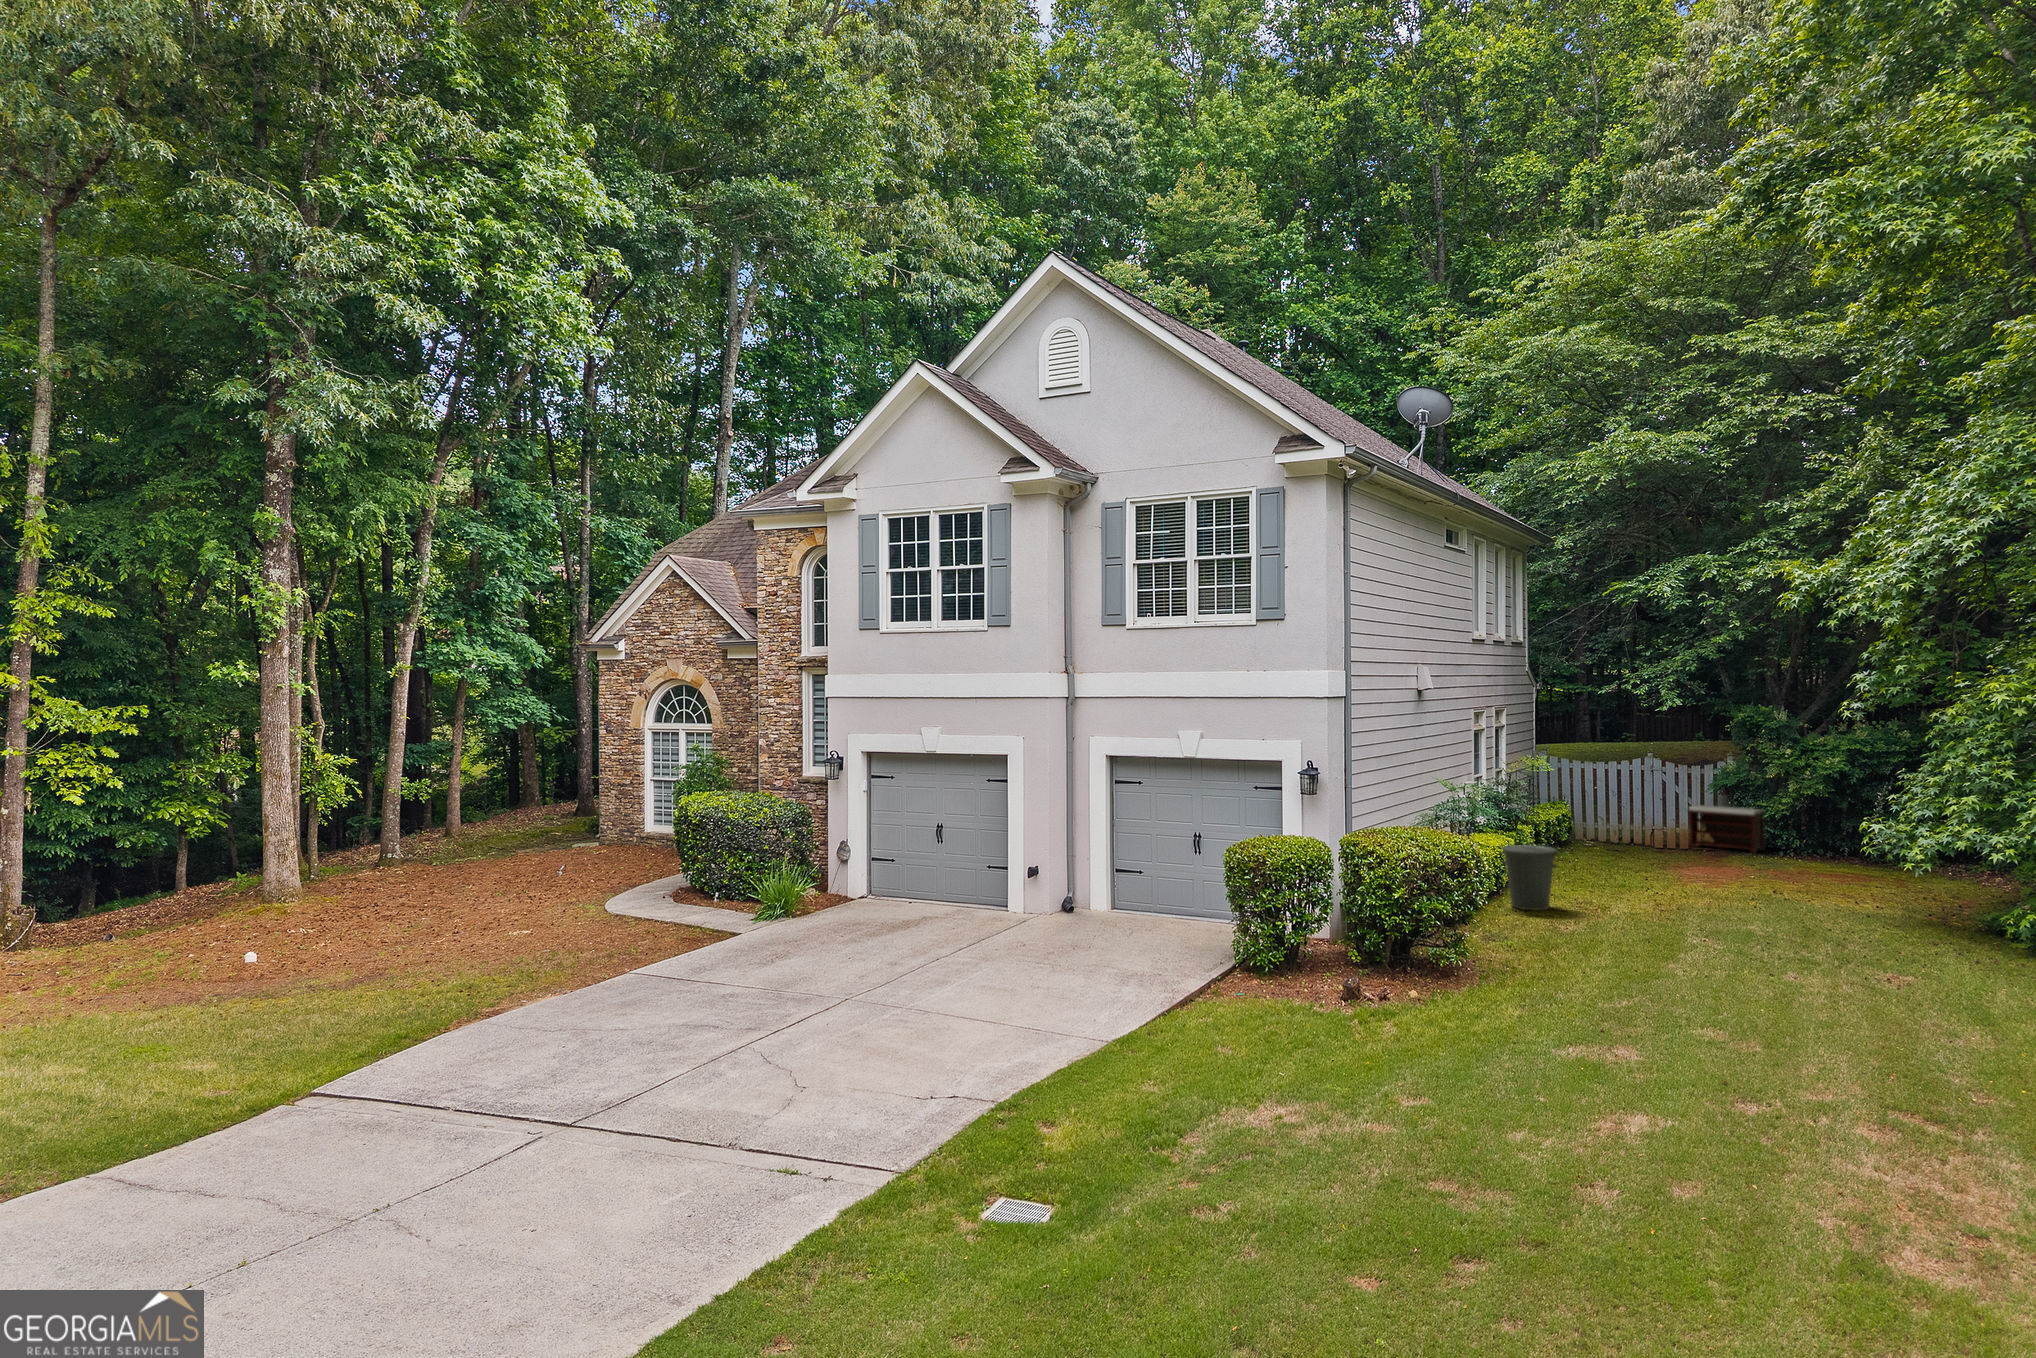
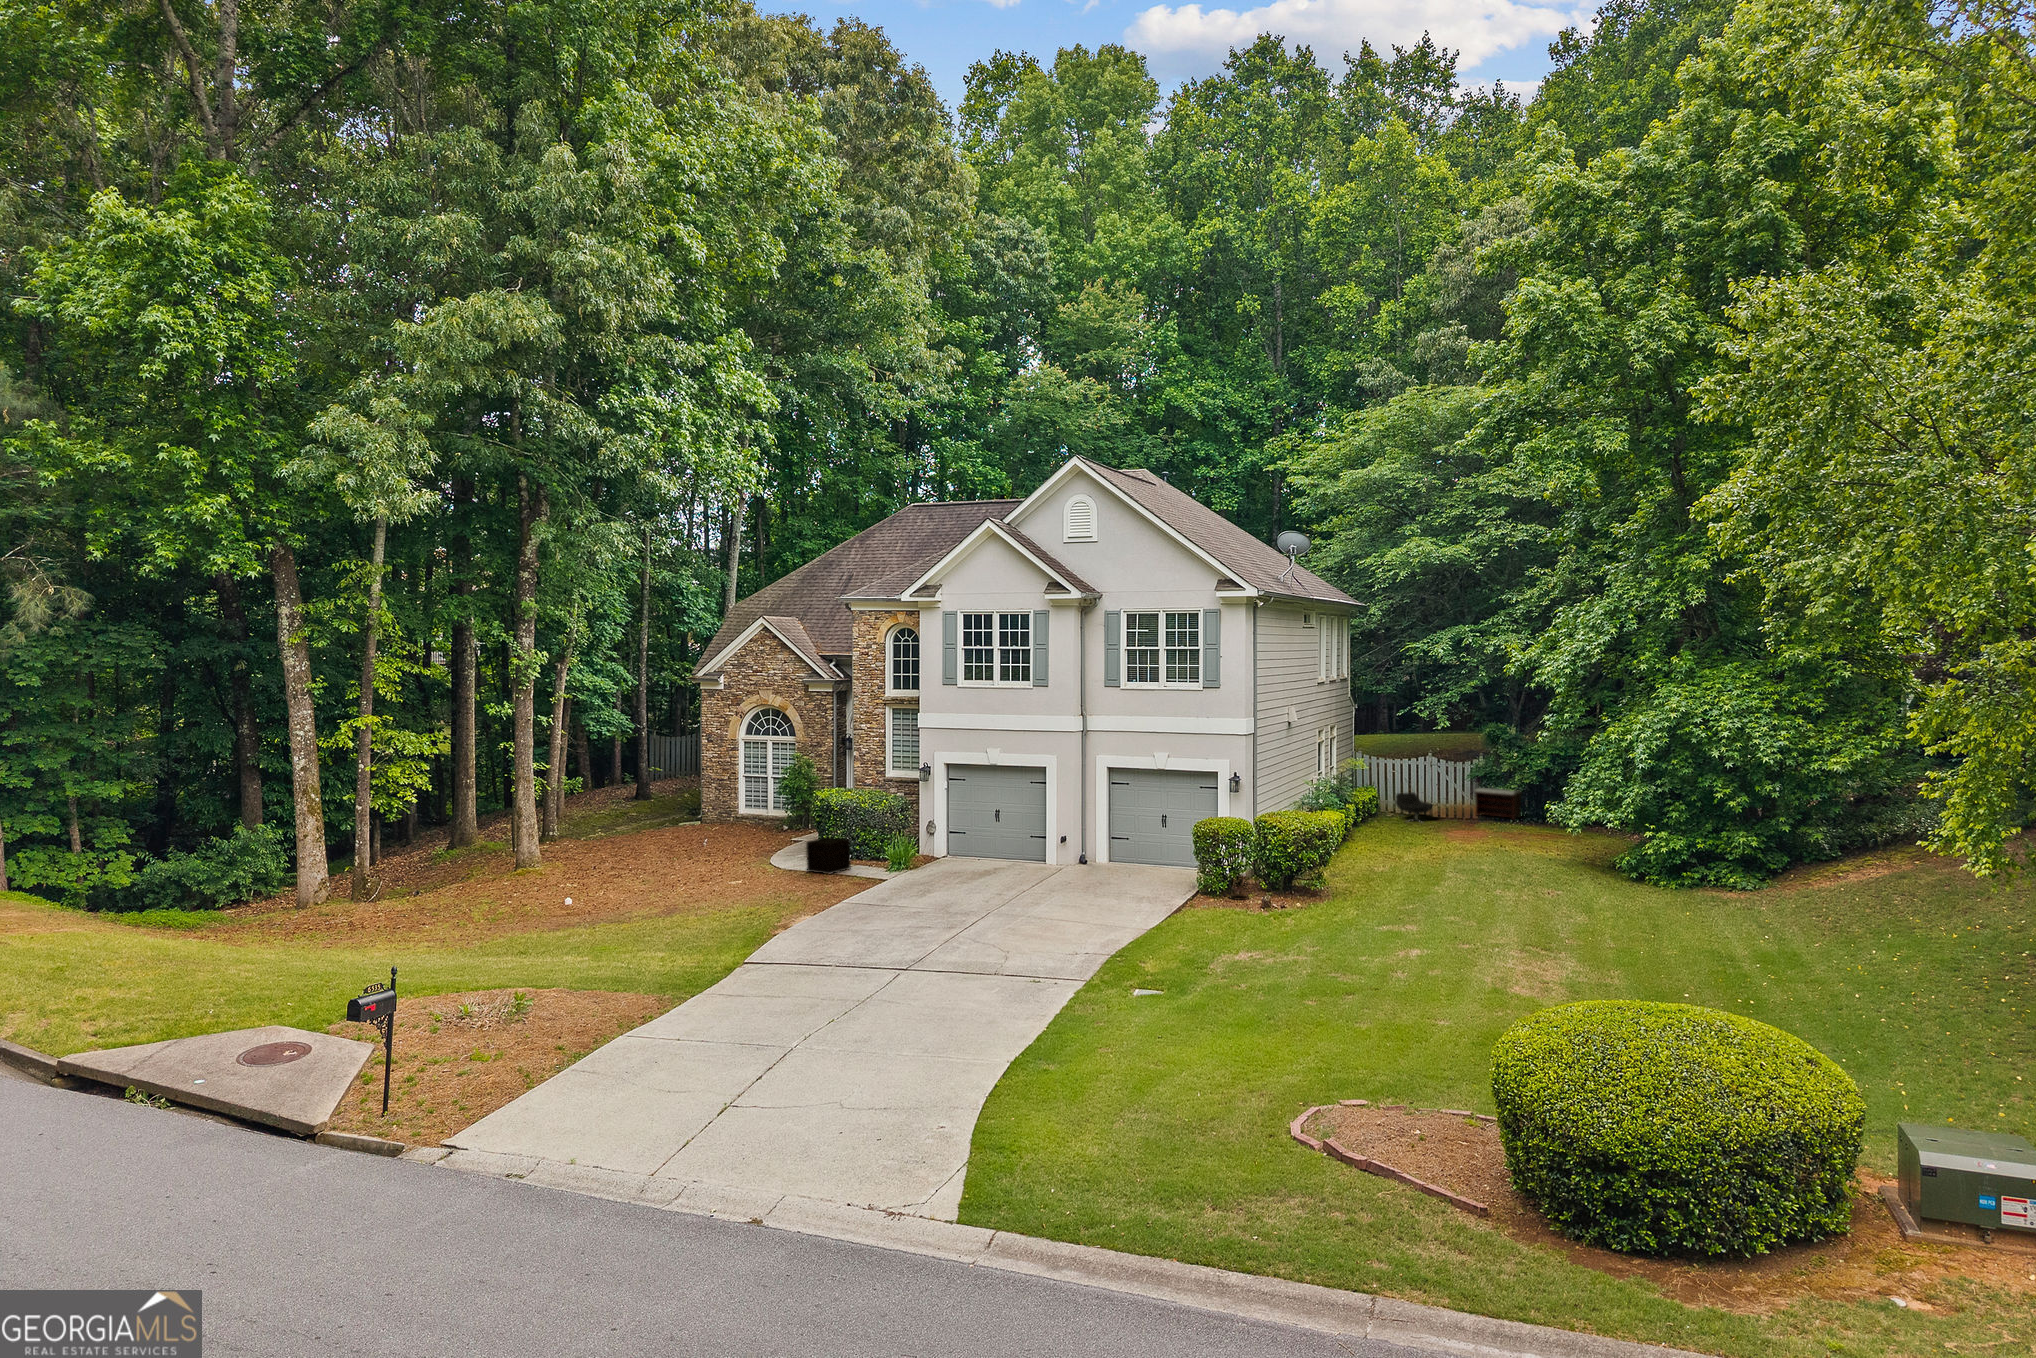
lounge chair: none [1564,810,1625,855] -> present [1396,792,1433,821]
trash can: present [1502,844,1557,910] -> none [1350,819,1383,859]
wooden crate: none [653,857,720,914] -> present [806,837,851,874]
potted tree: none [1283,913,1328,982] -> present [1230,866,1250,900]

